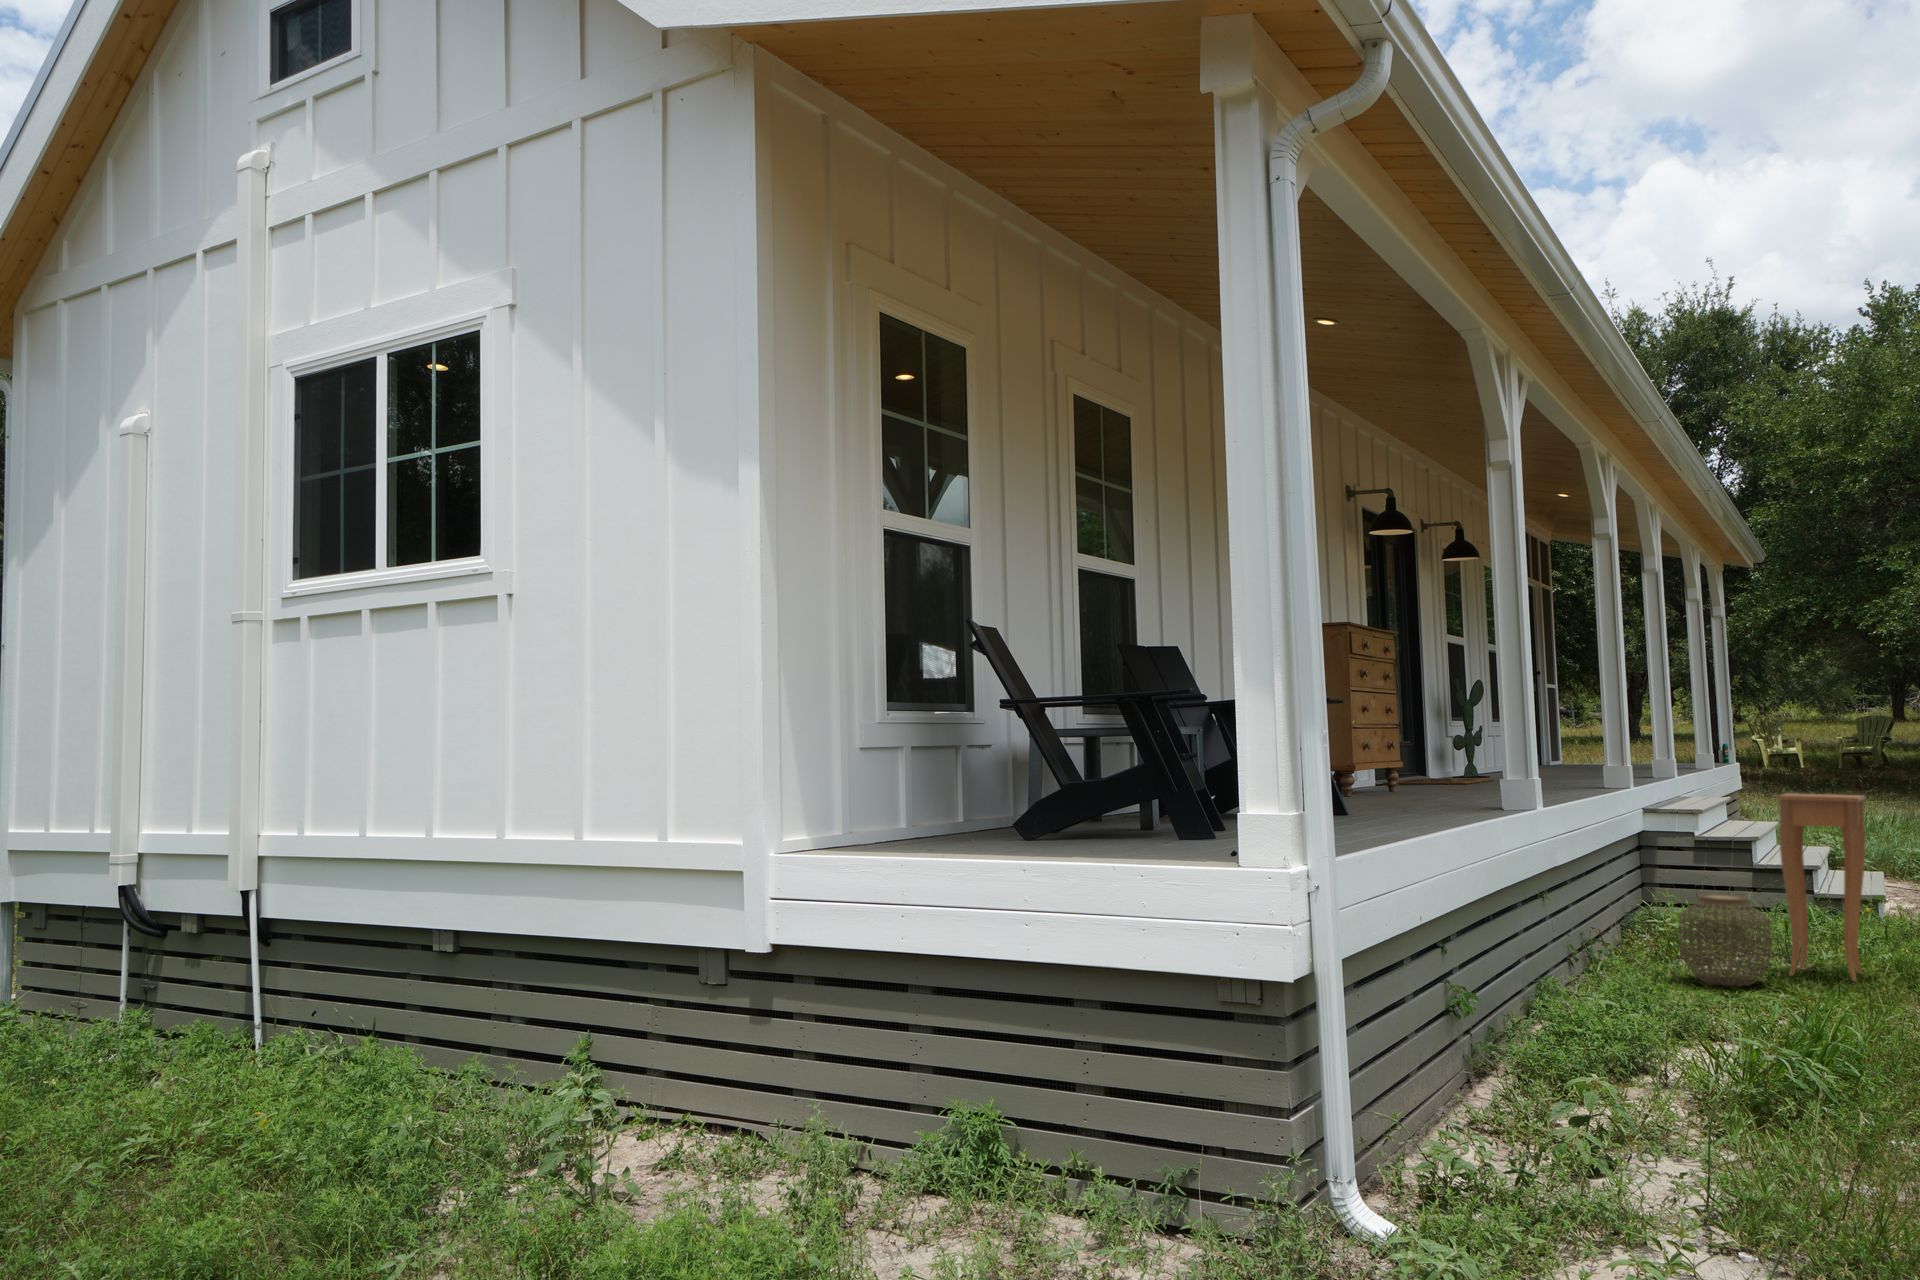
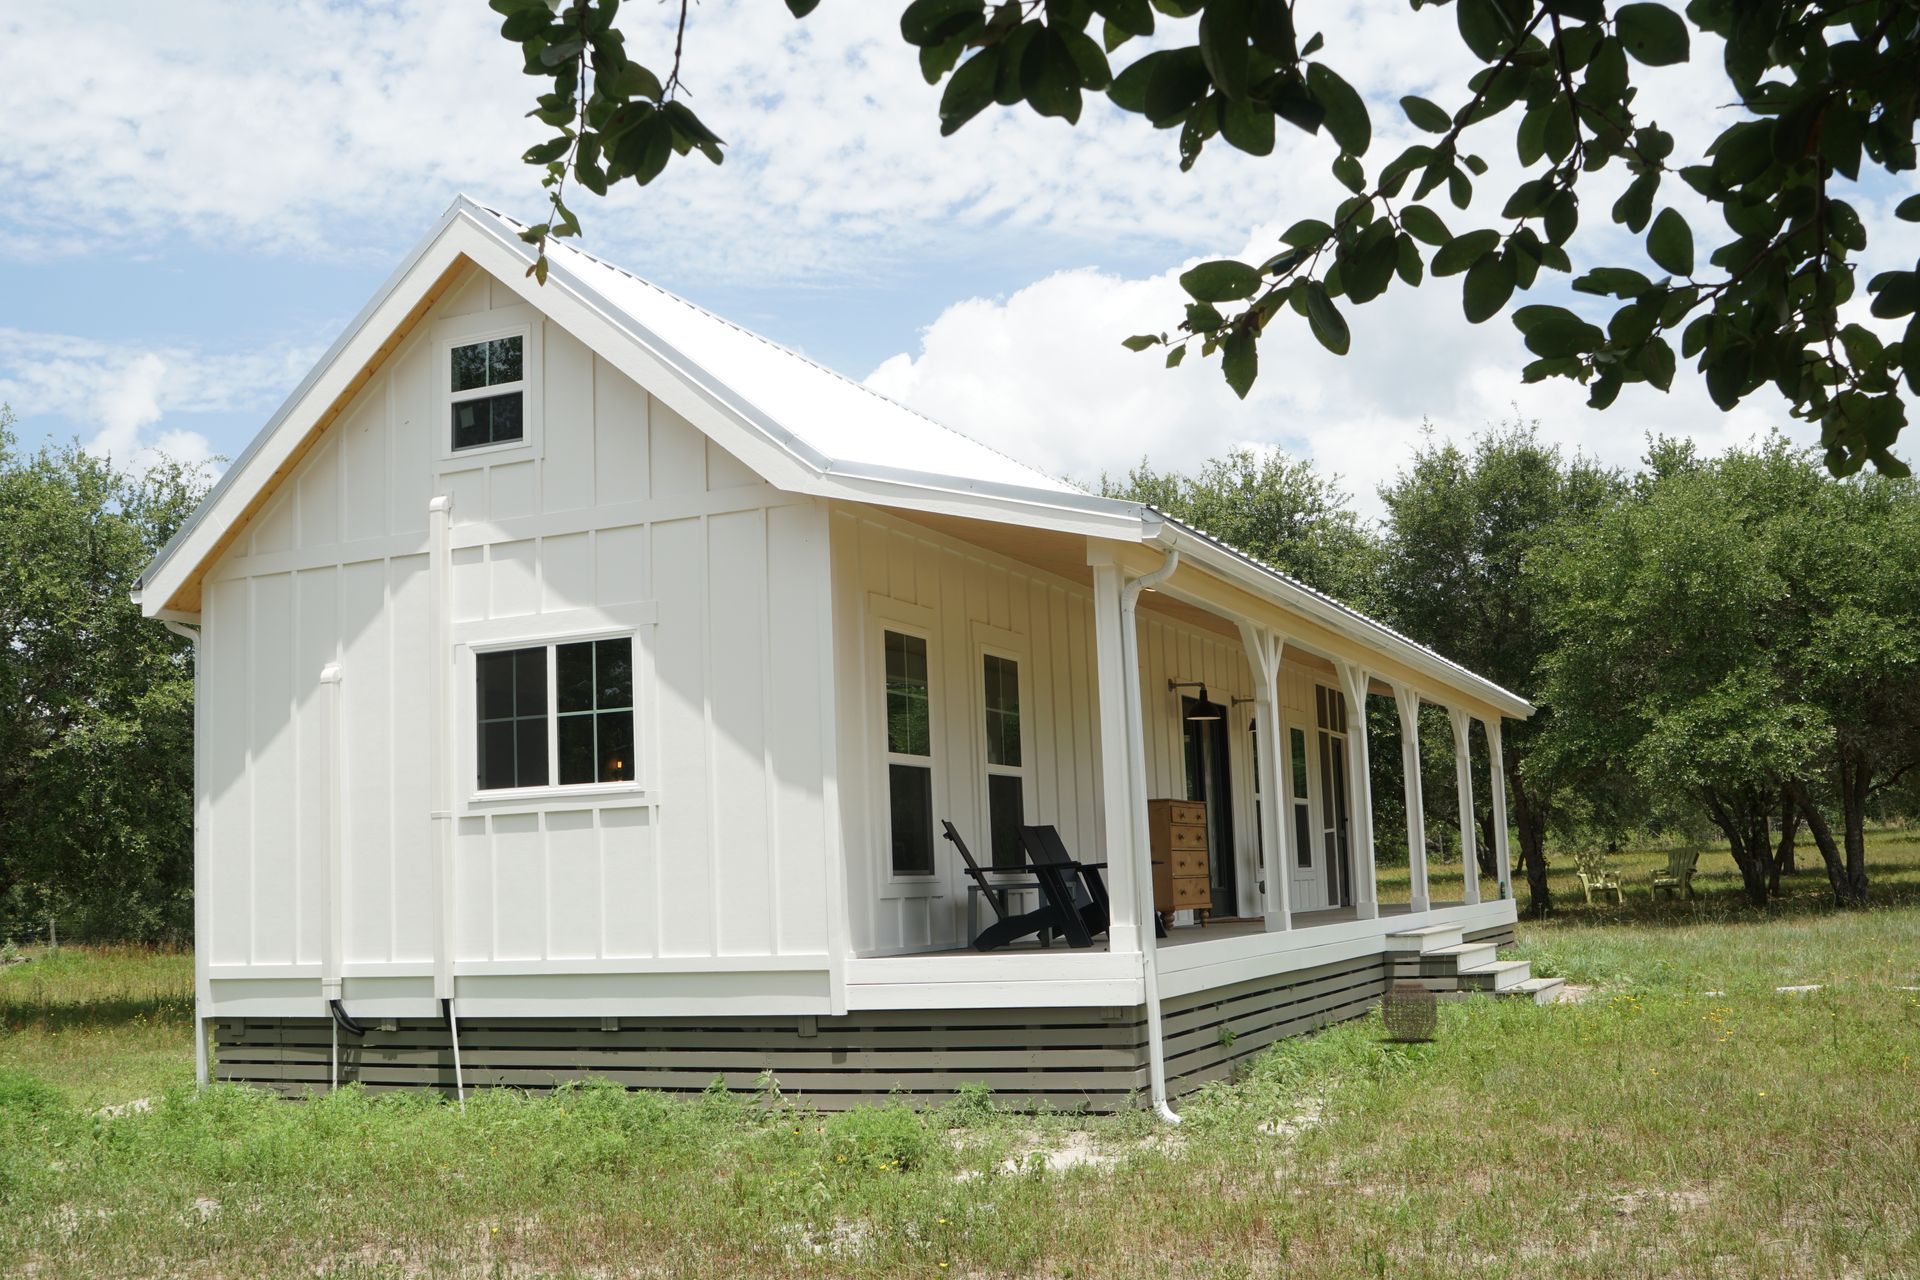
side table: present [1777,793,1866,981] -> none [1443,915,1500,1037]

